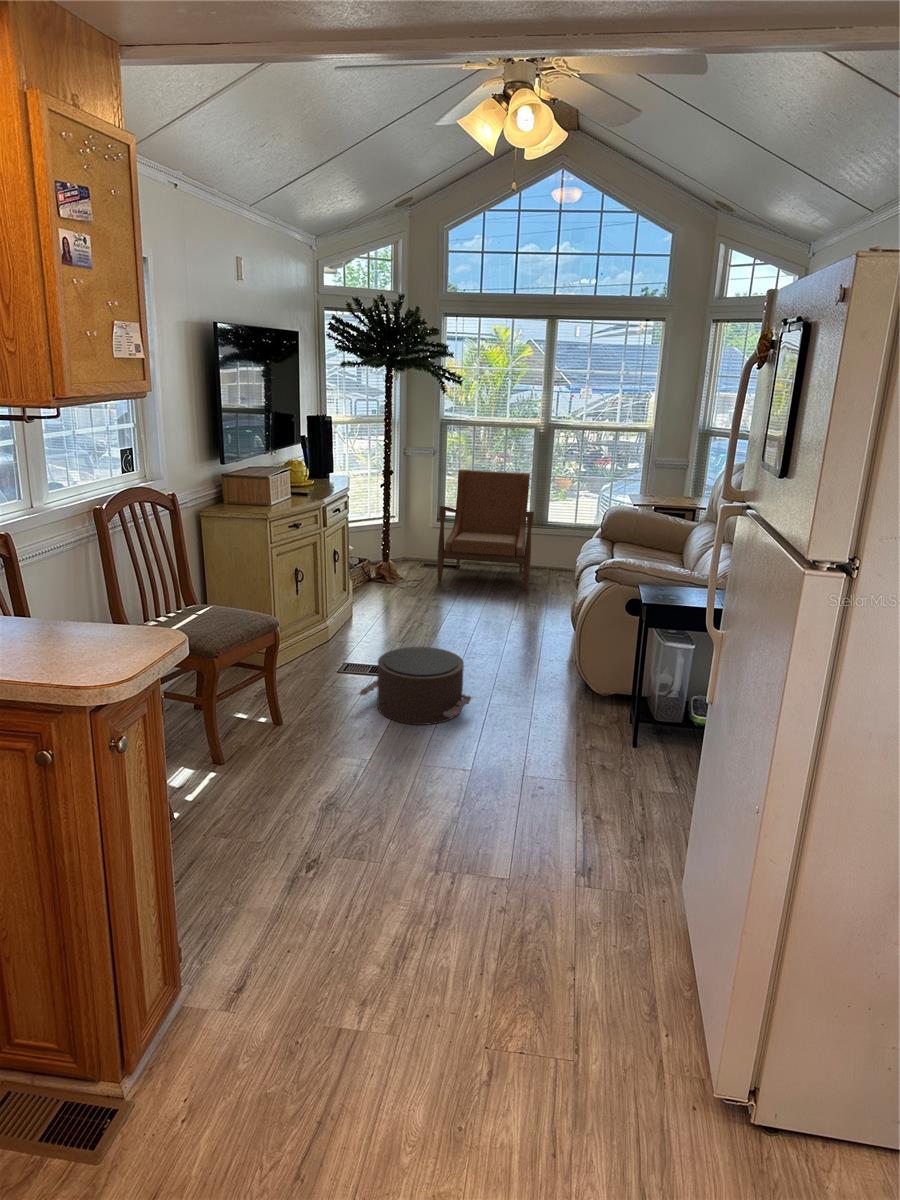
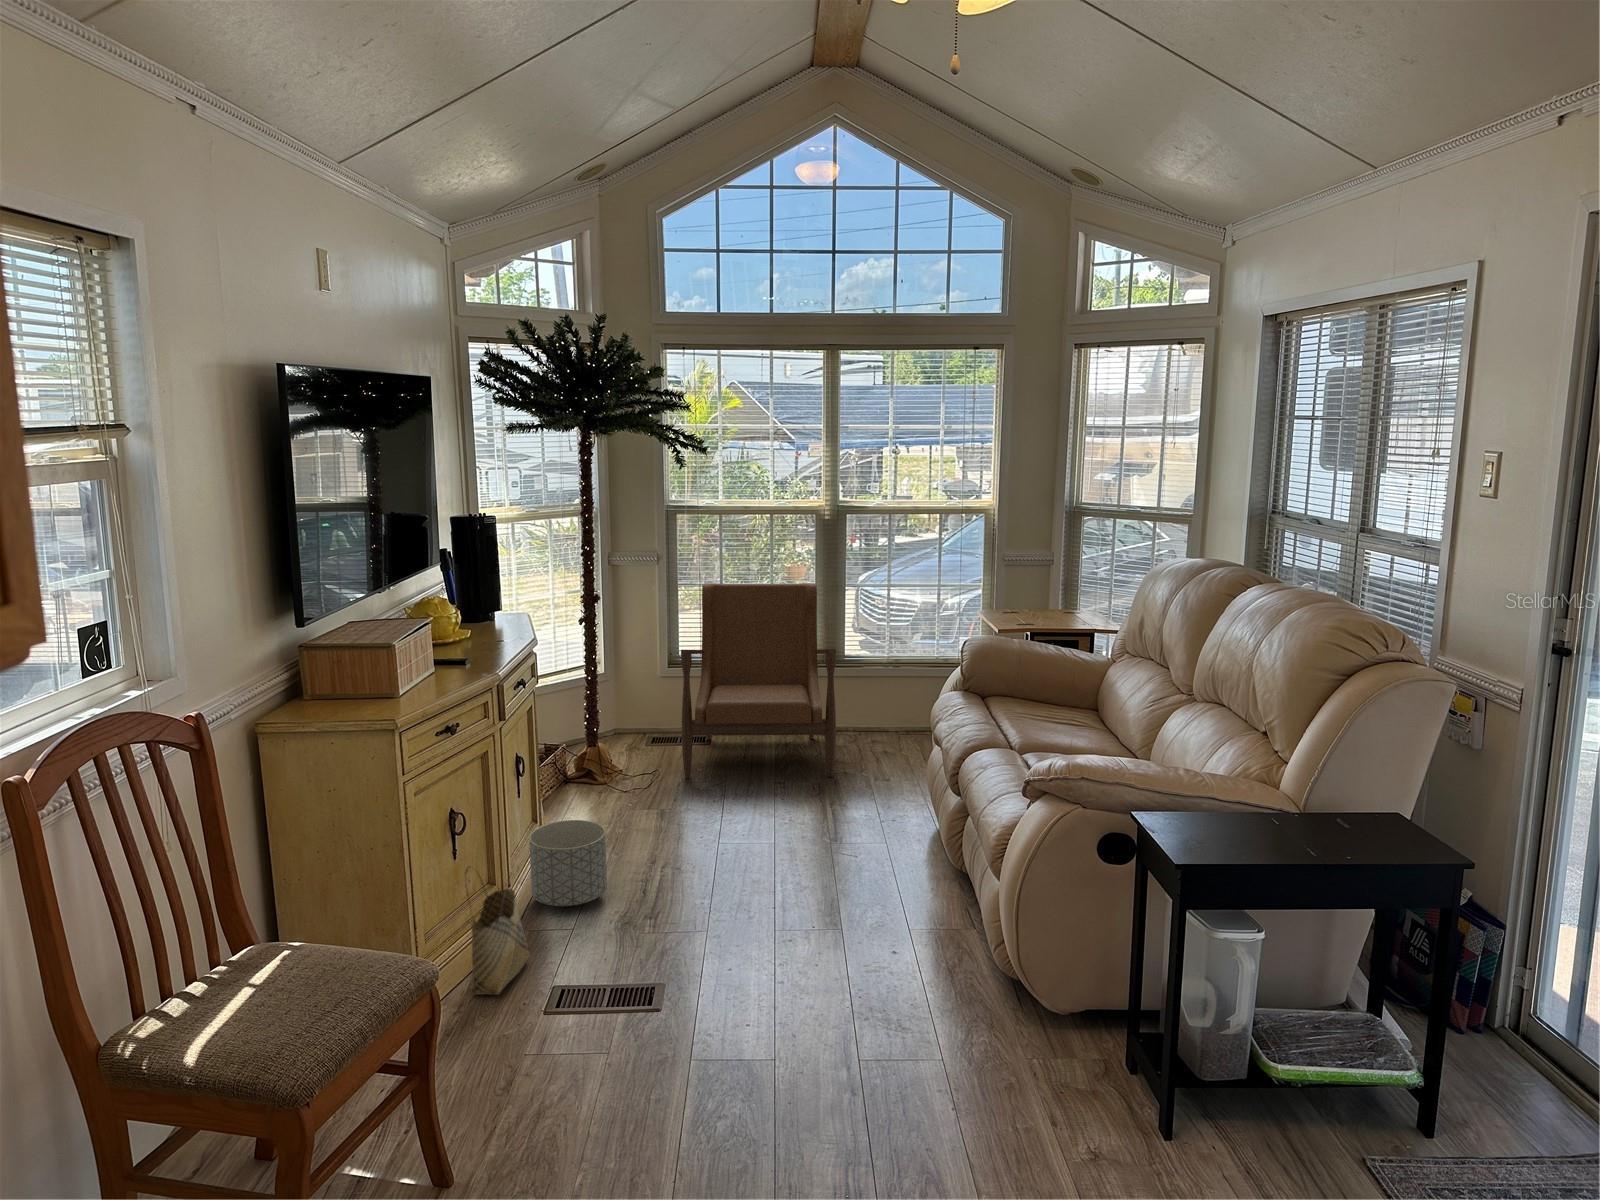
planter: none [339,590,381,635] -> present [529,820,607,907]
woven basket: none [301,599,334,666] -> present [465,866,530,995]
pouf: present [359,647,472,725] -> none [598,947,821,1126]

